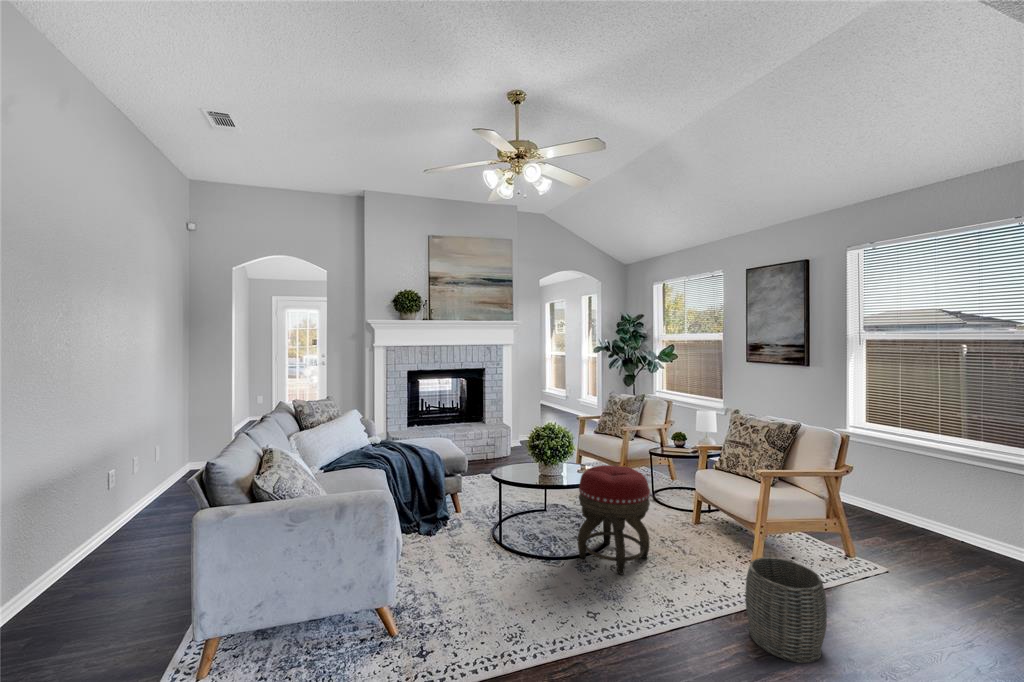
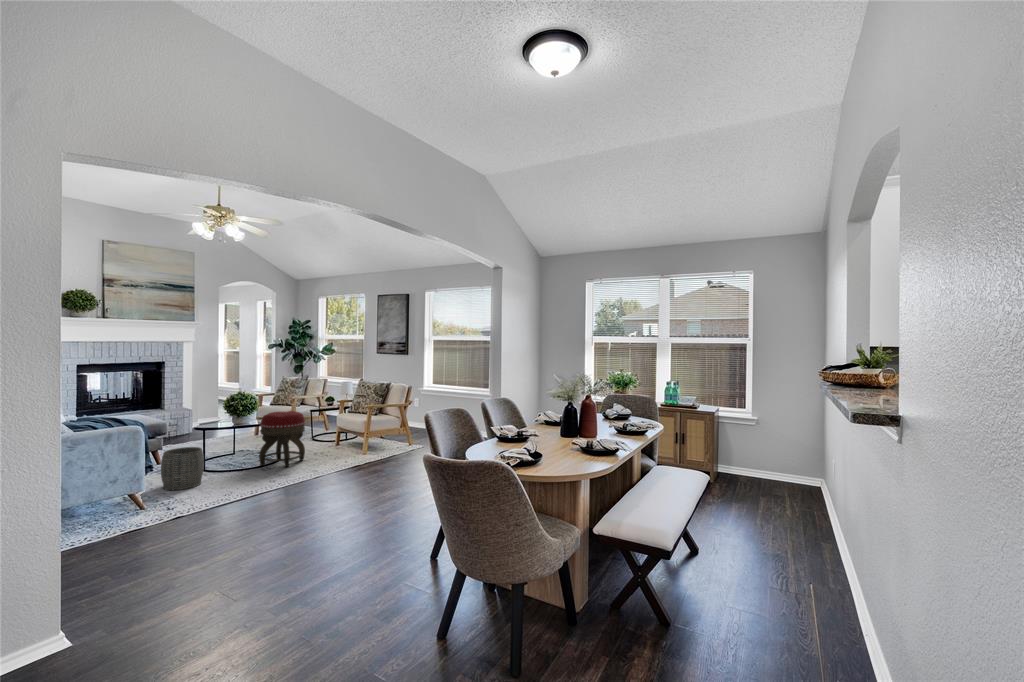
woven basket: present [745,558,827,663] -> present [161,447,204,490]

